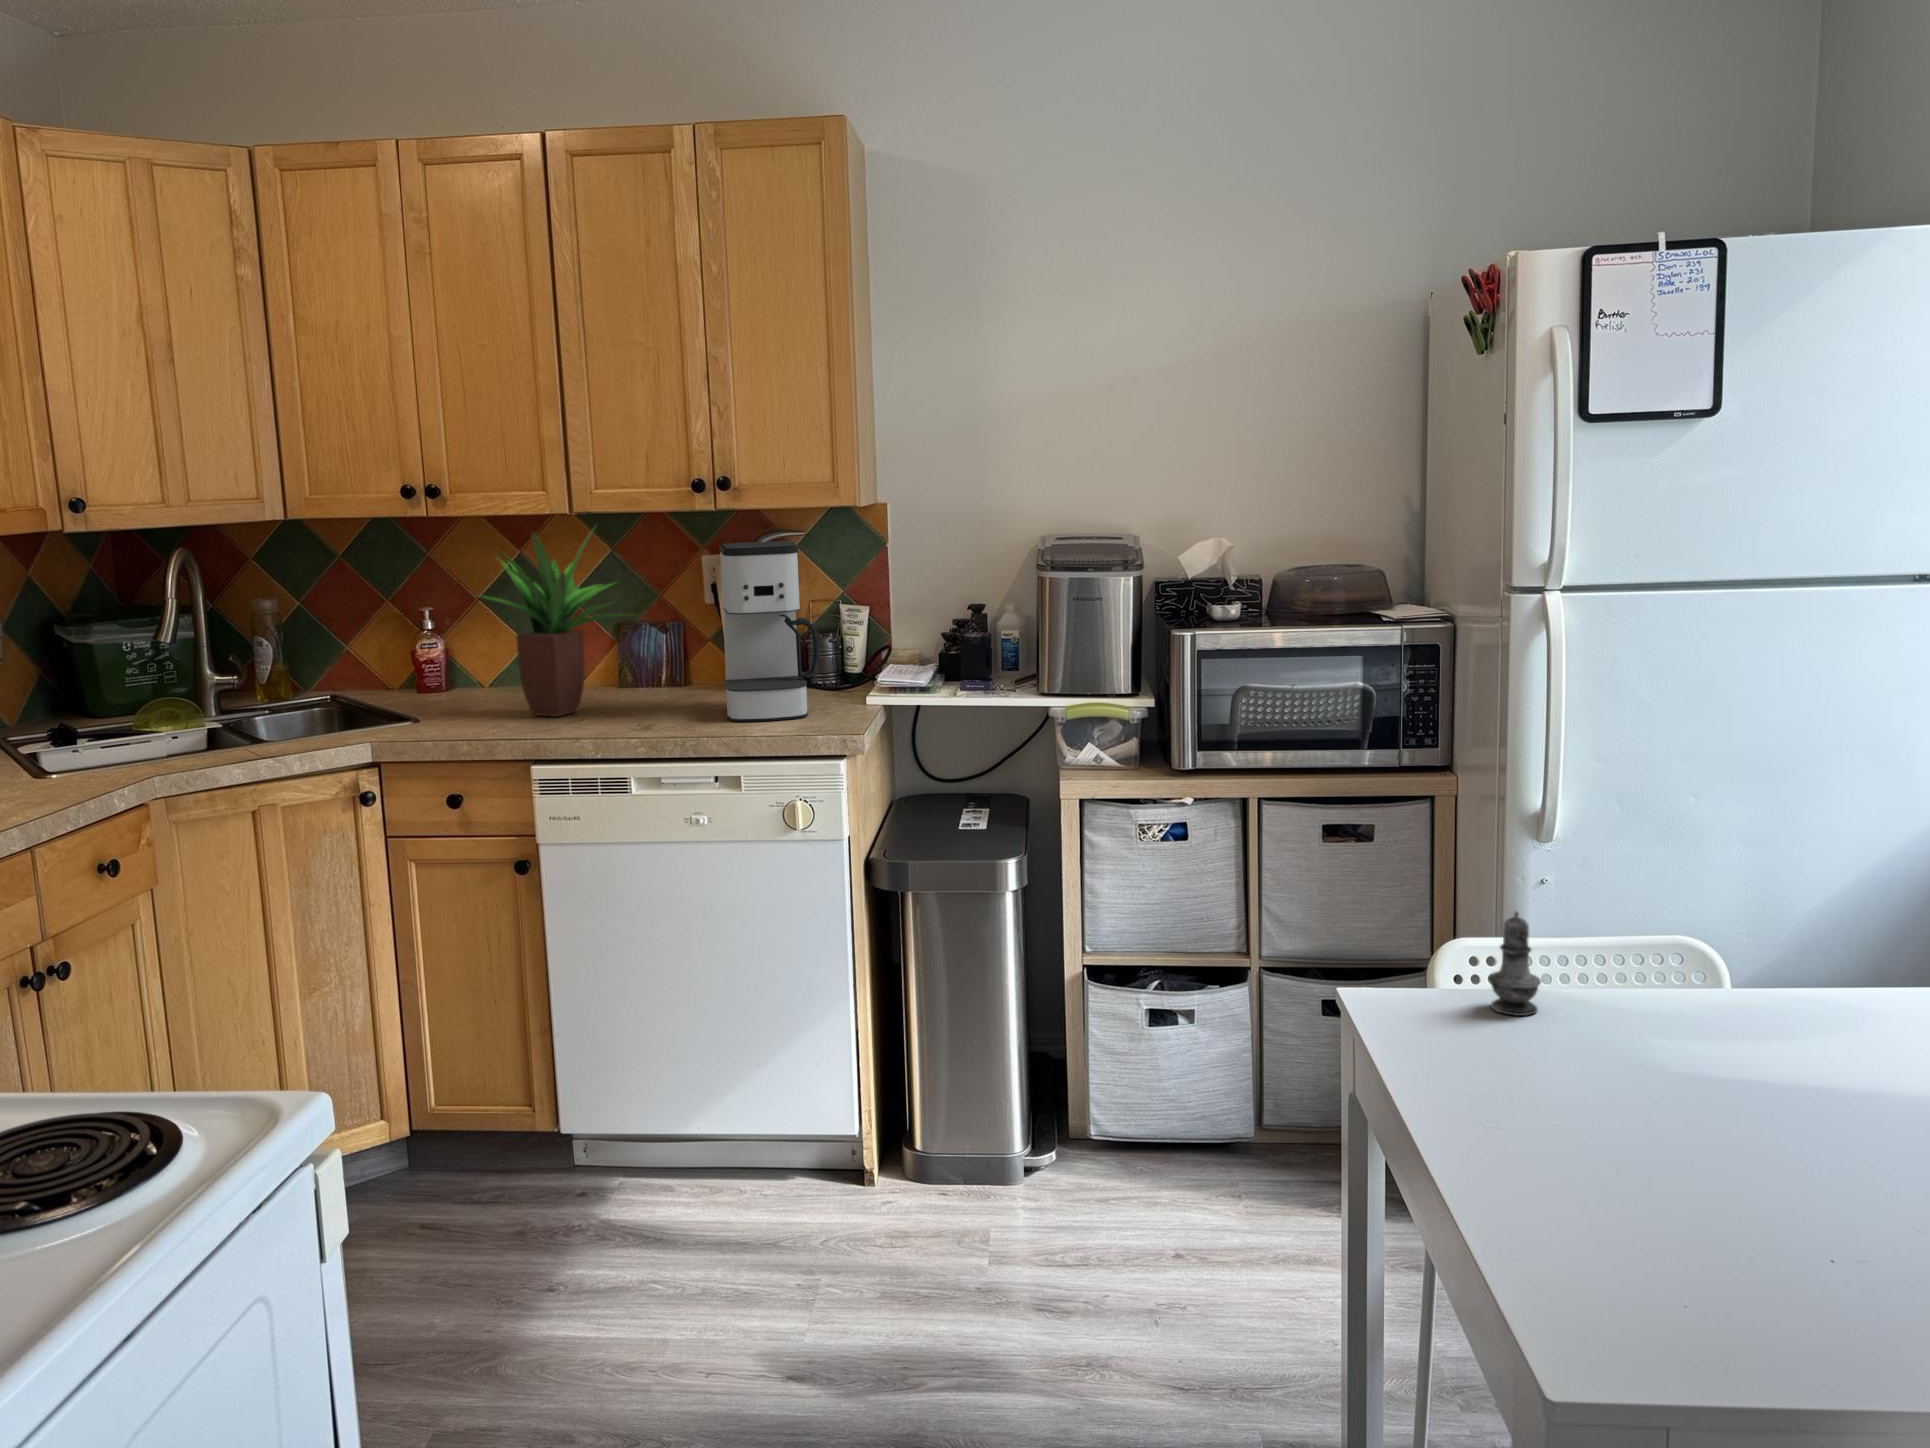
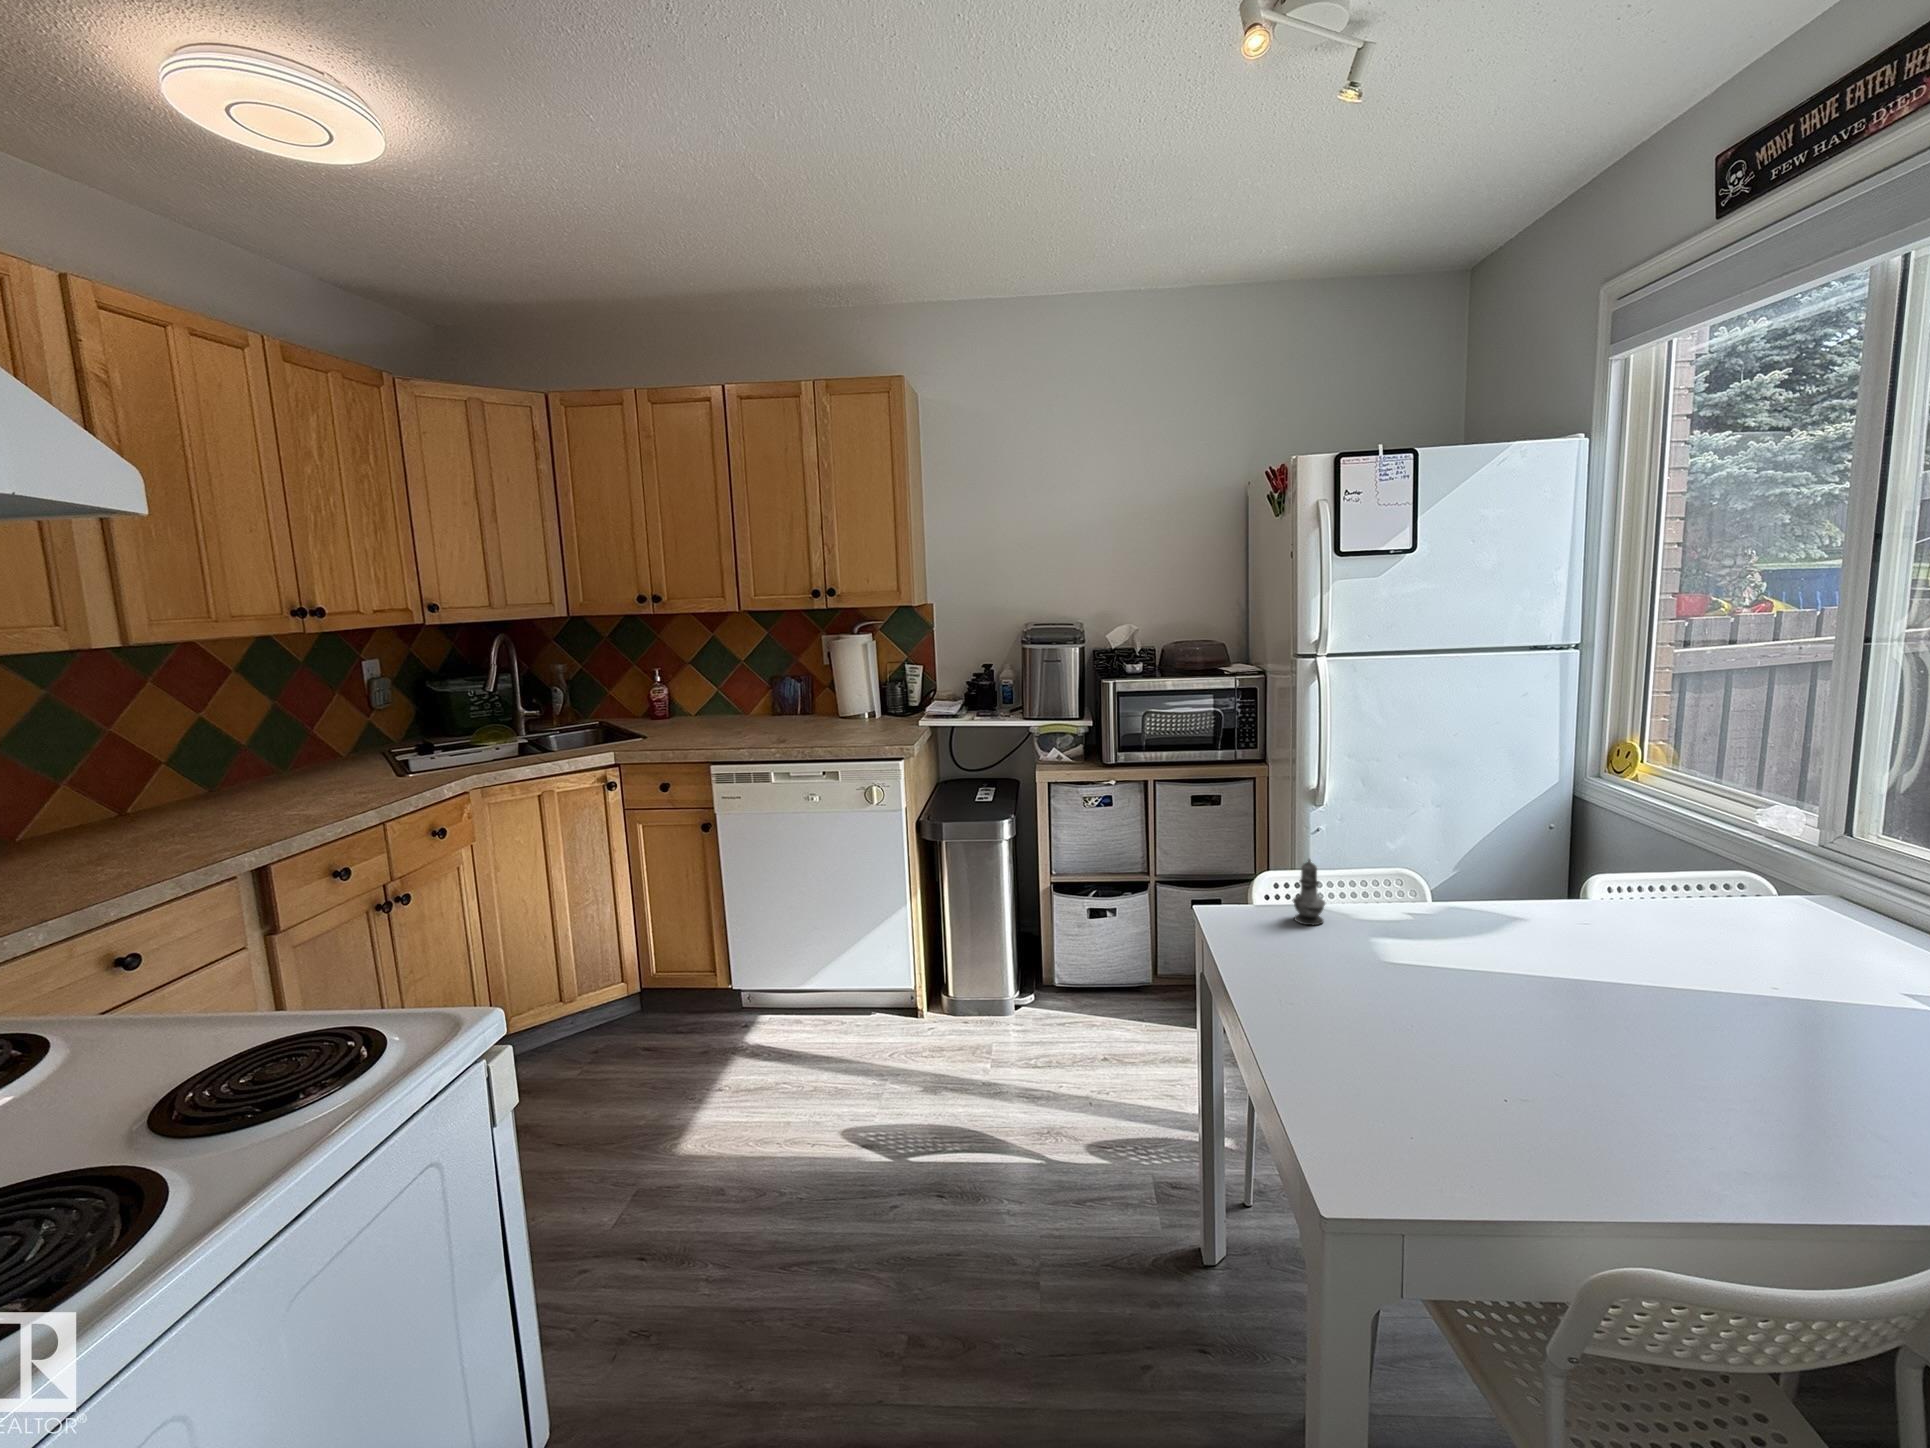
potted plant: present [479,529,631,717] -> none [679,618,783,734]
coffee maker: present [719,541,820,722] -> none [831,628,891,737]

